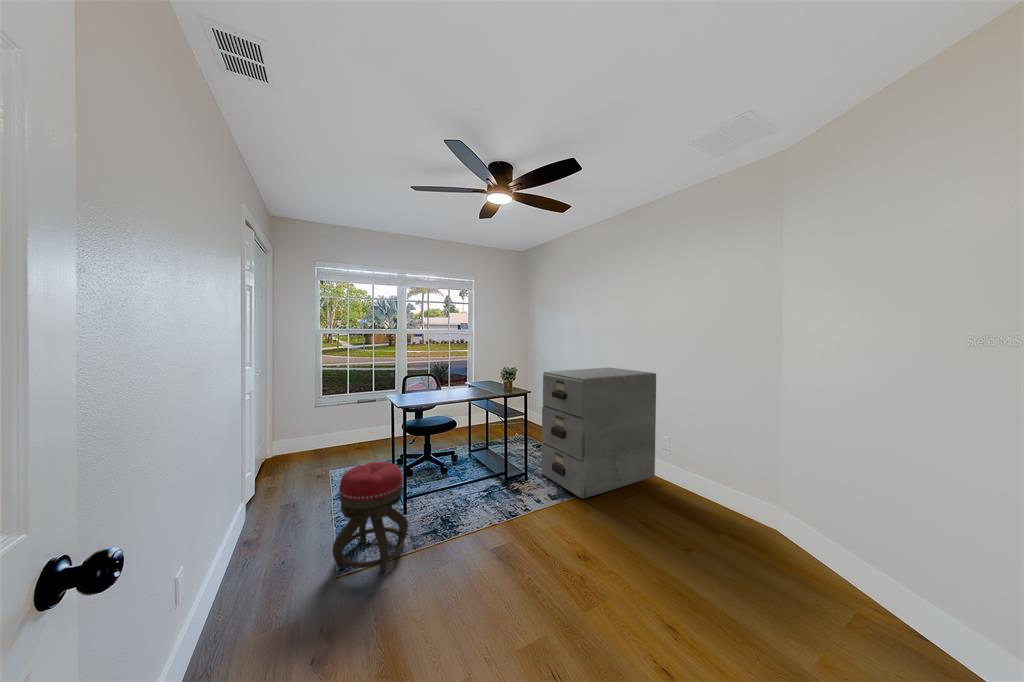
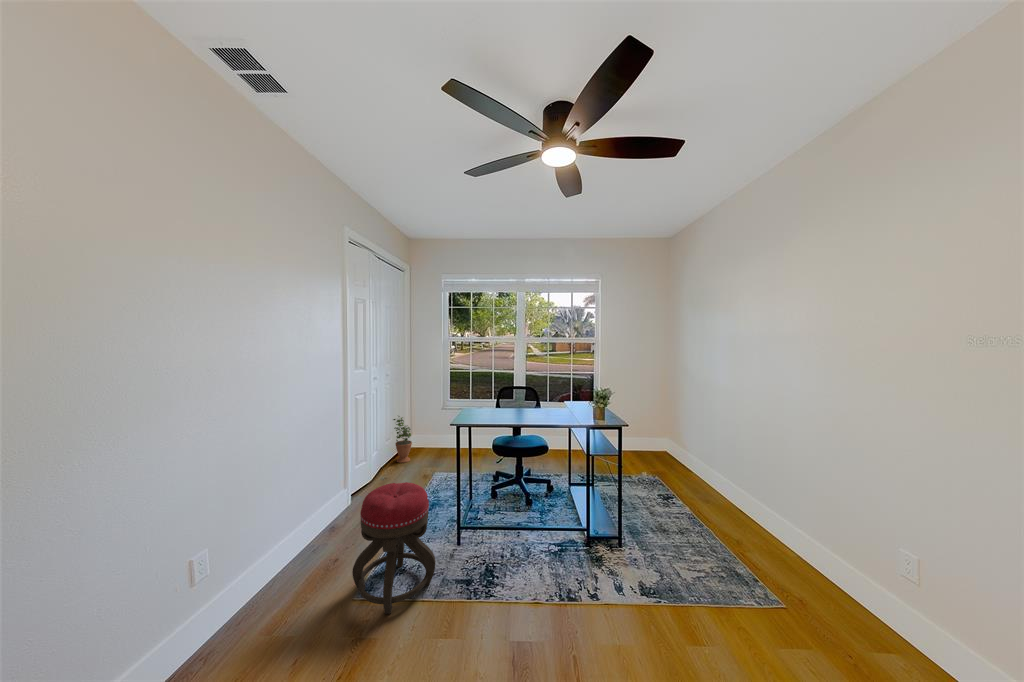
filing cabinet: present [542,368,656,498] -> none [648,400,878,620]
potted plant: none [266,420,294,472] -> present [393,417,412,463]

